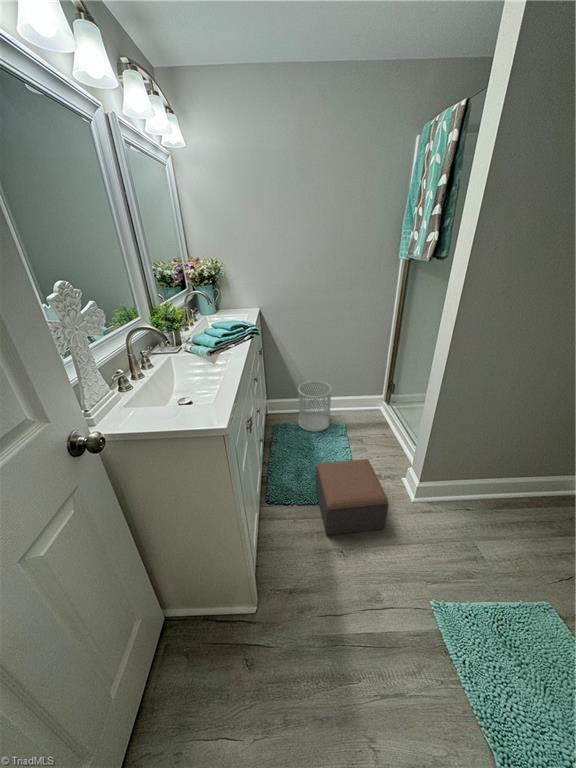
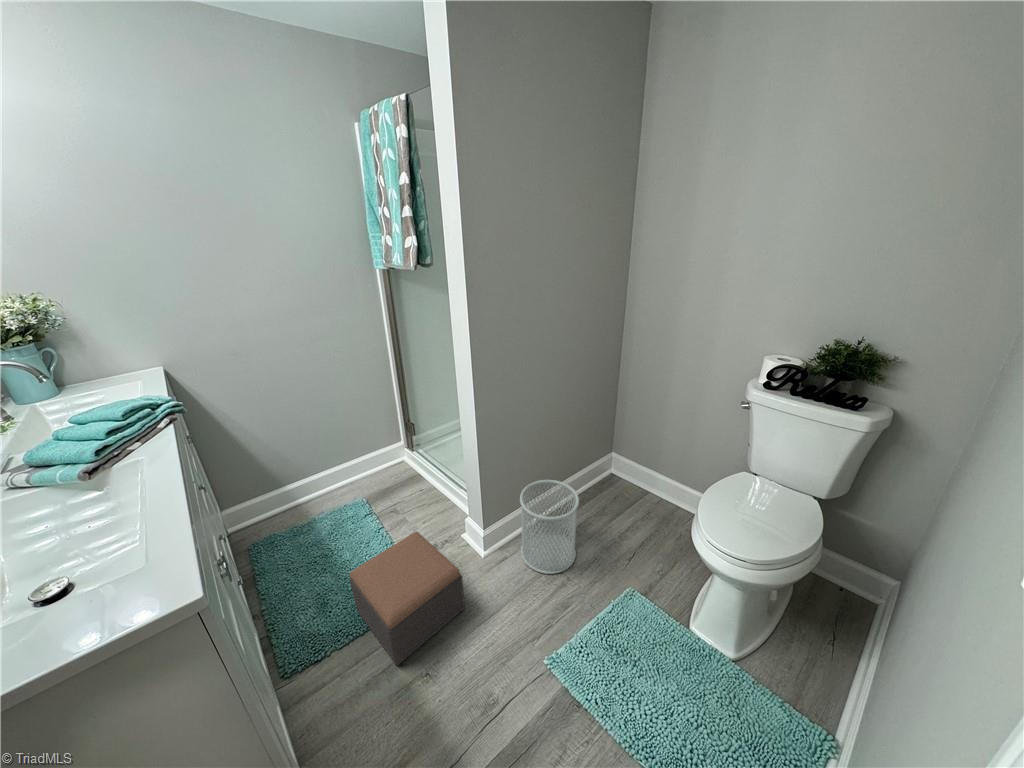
wastebasket: present [298,381,332,432] -> present [520,480,579,574]

